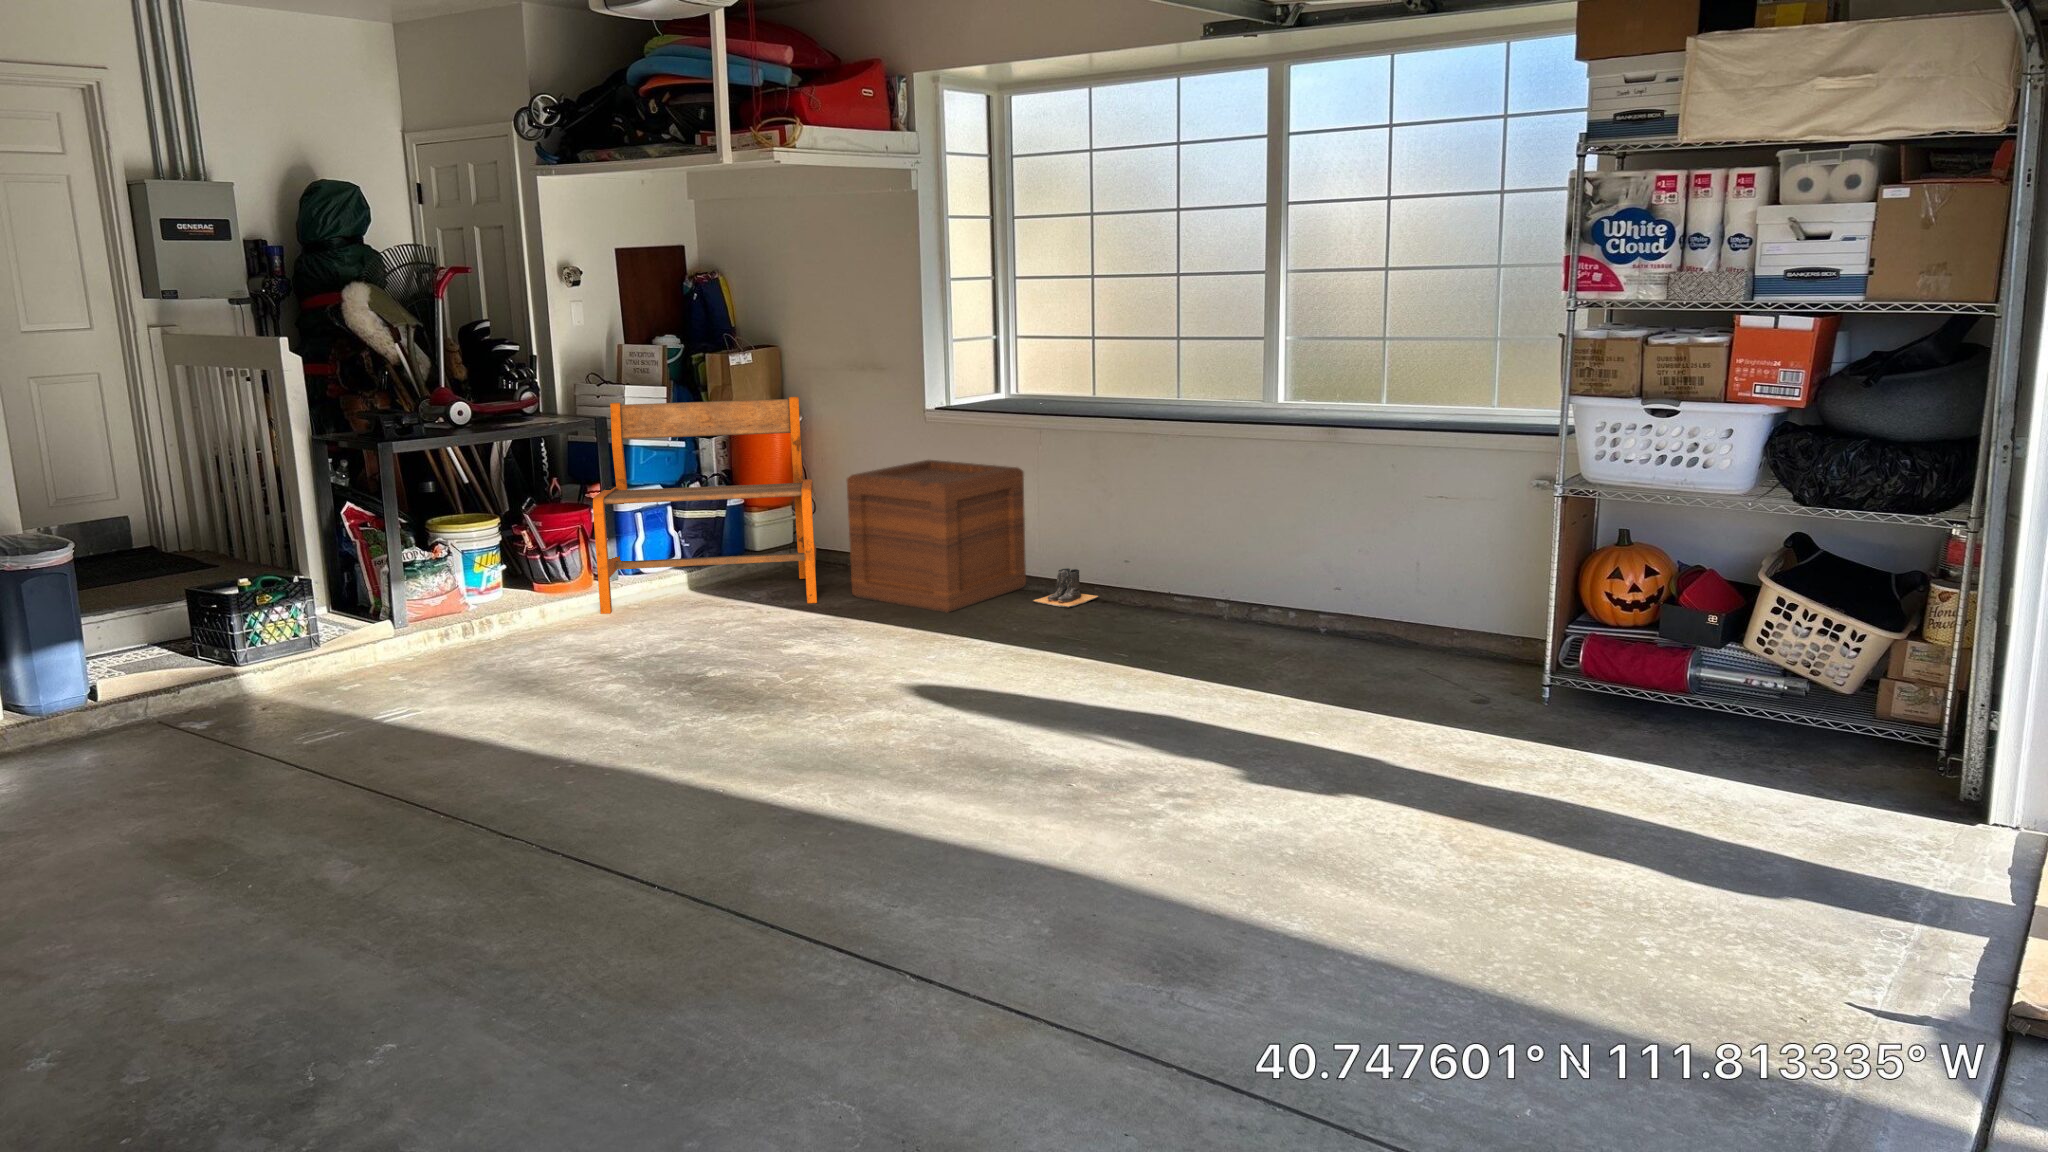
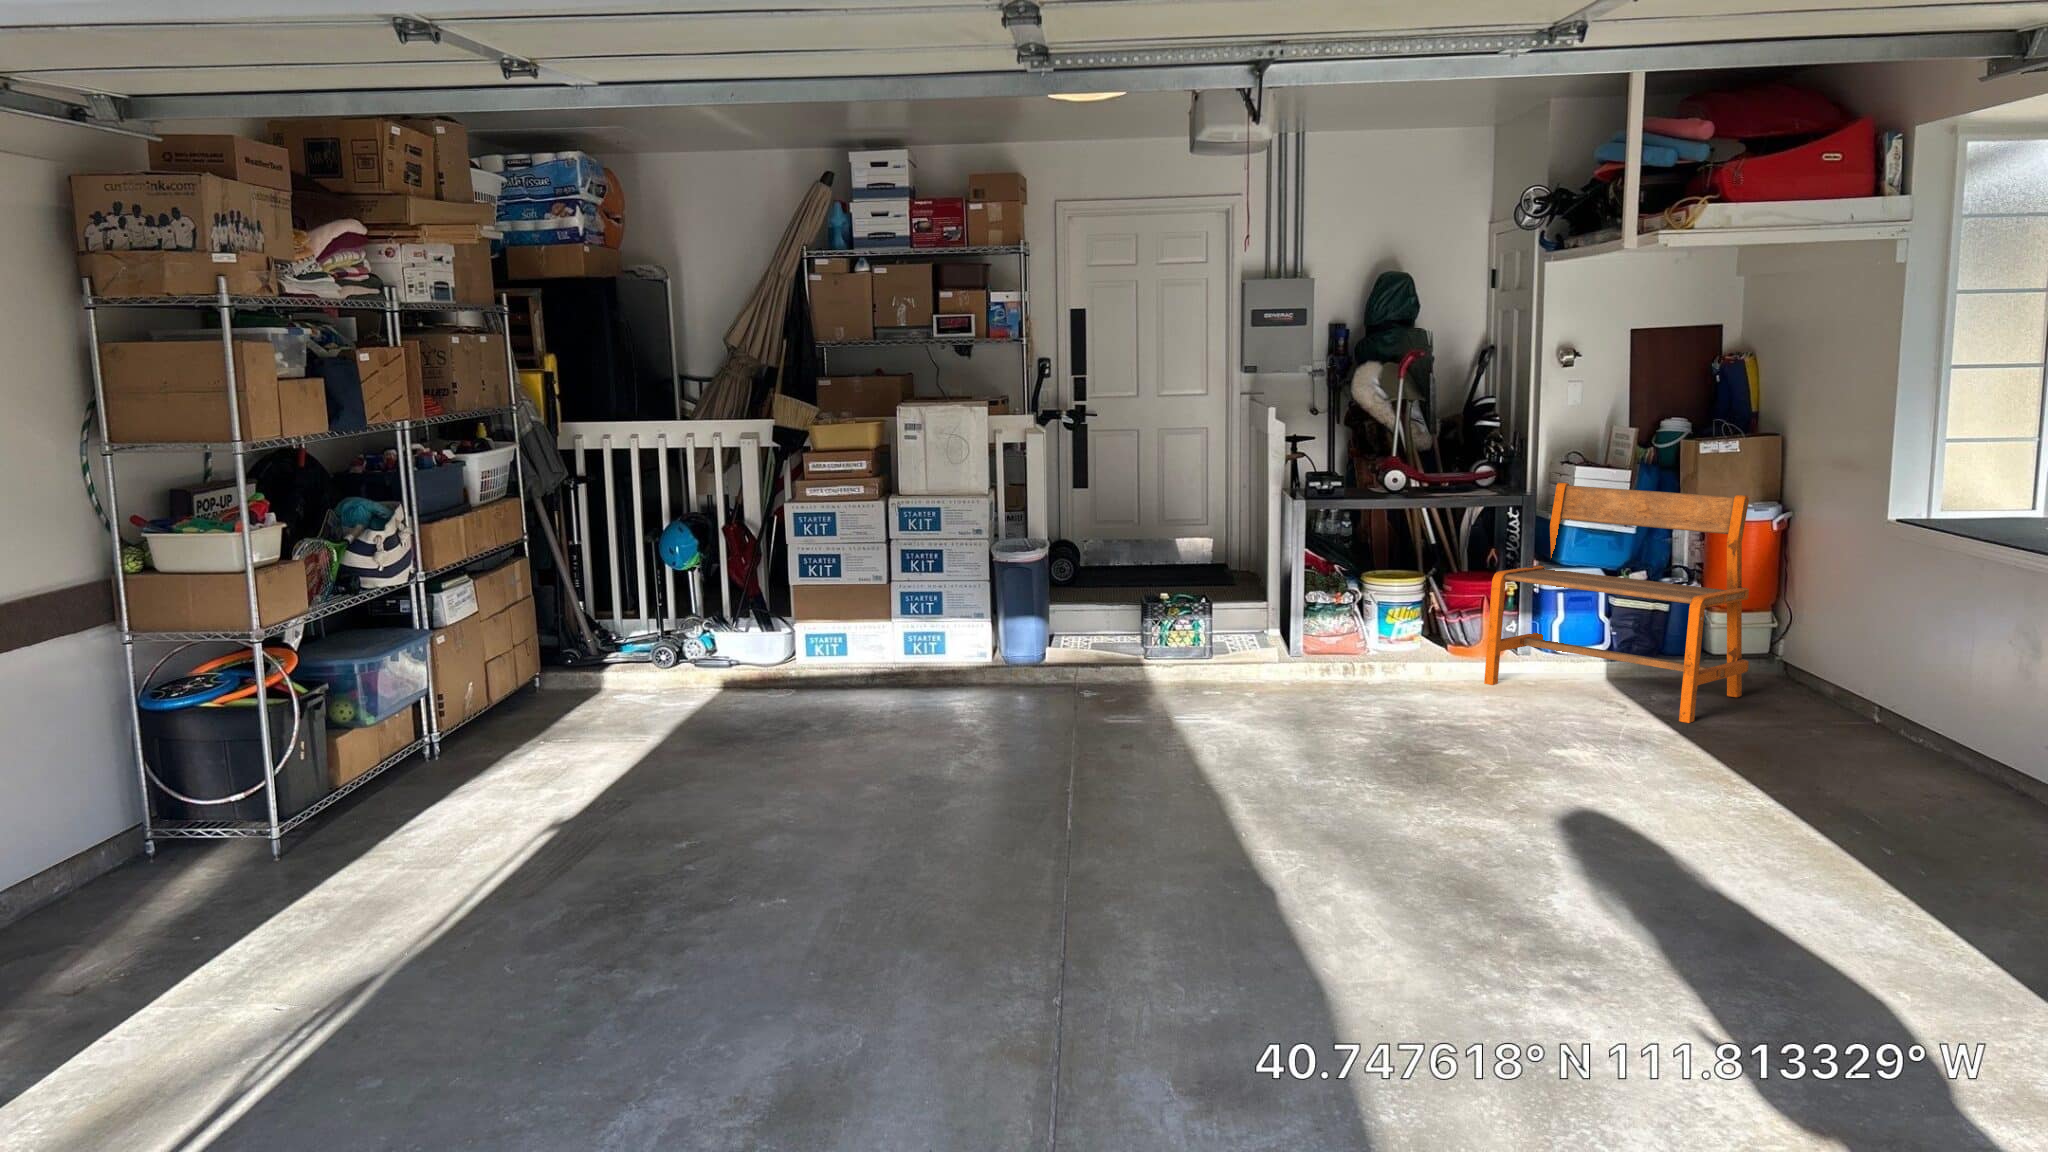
wooden crate: present [847,460,1026,613] -> none [1736,588,1976,770]
boots: present [1033,568,1098,608] -> none [1932,755,2030,804]

